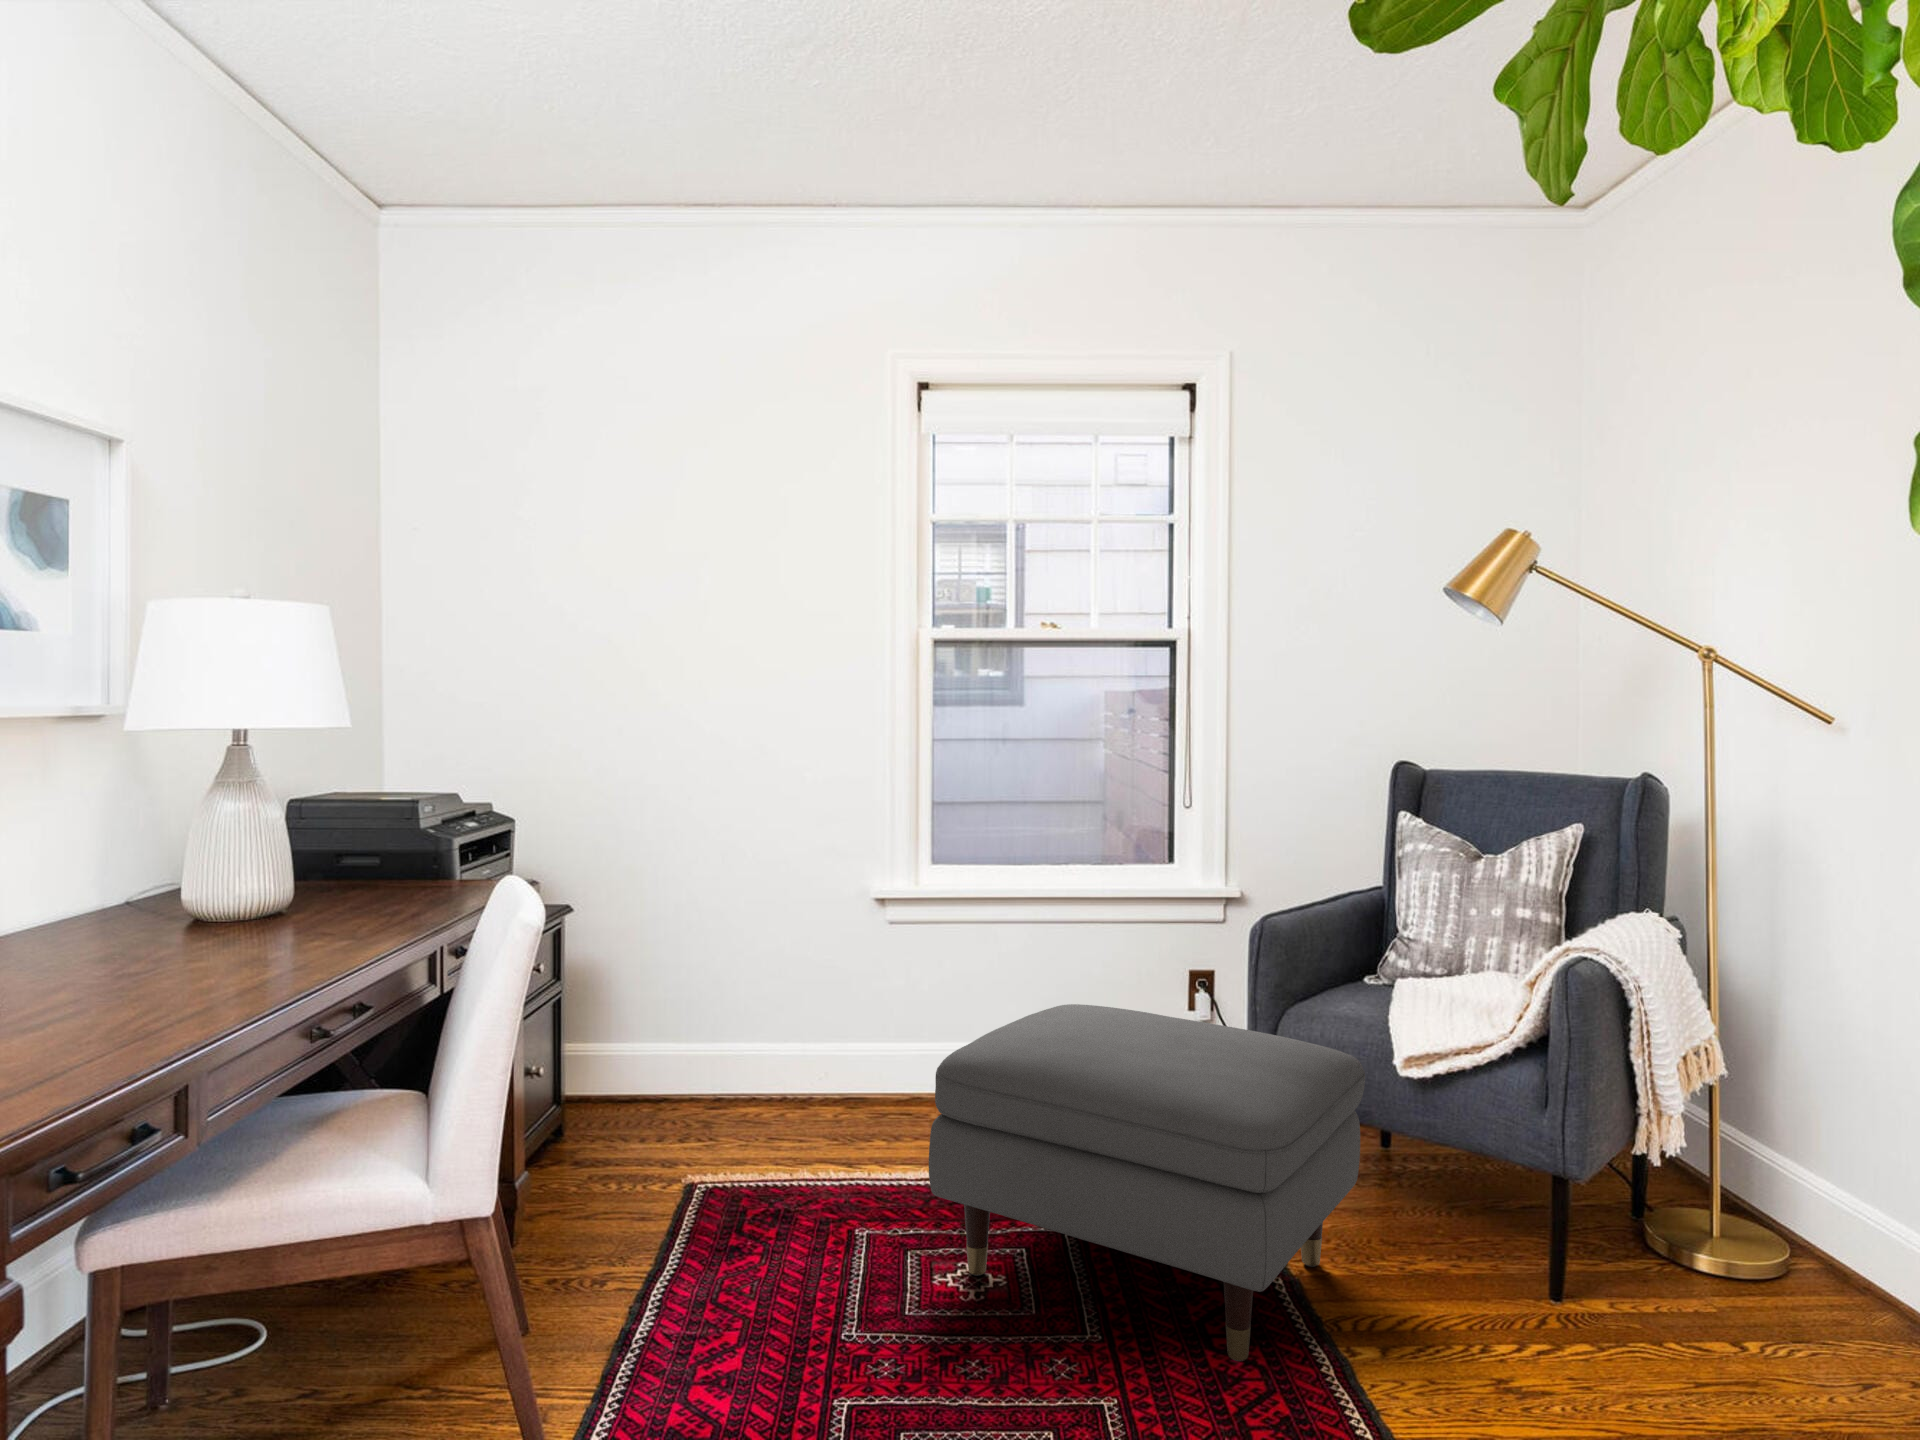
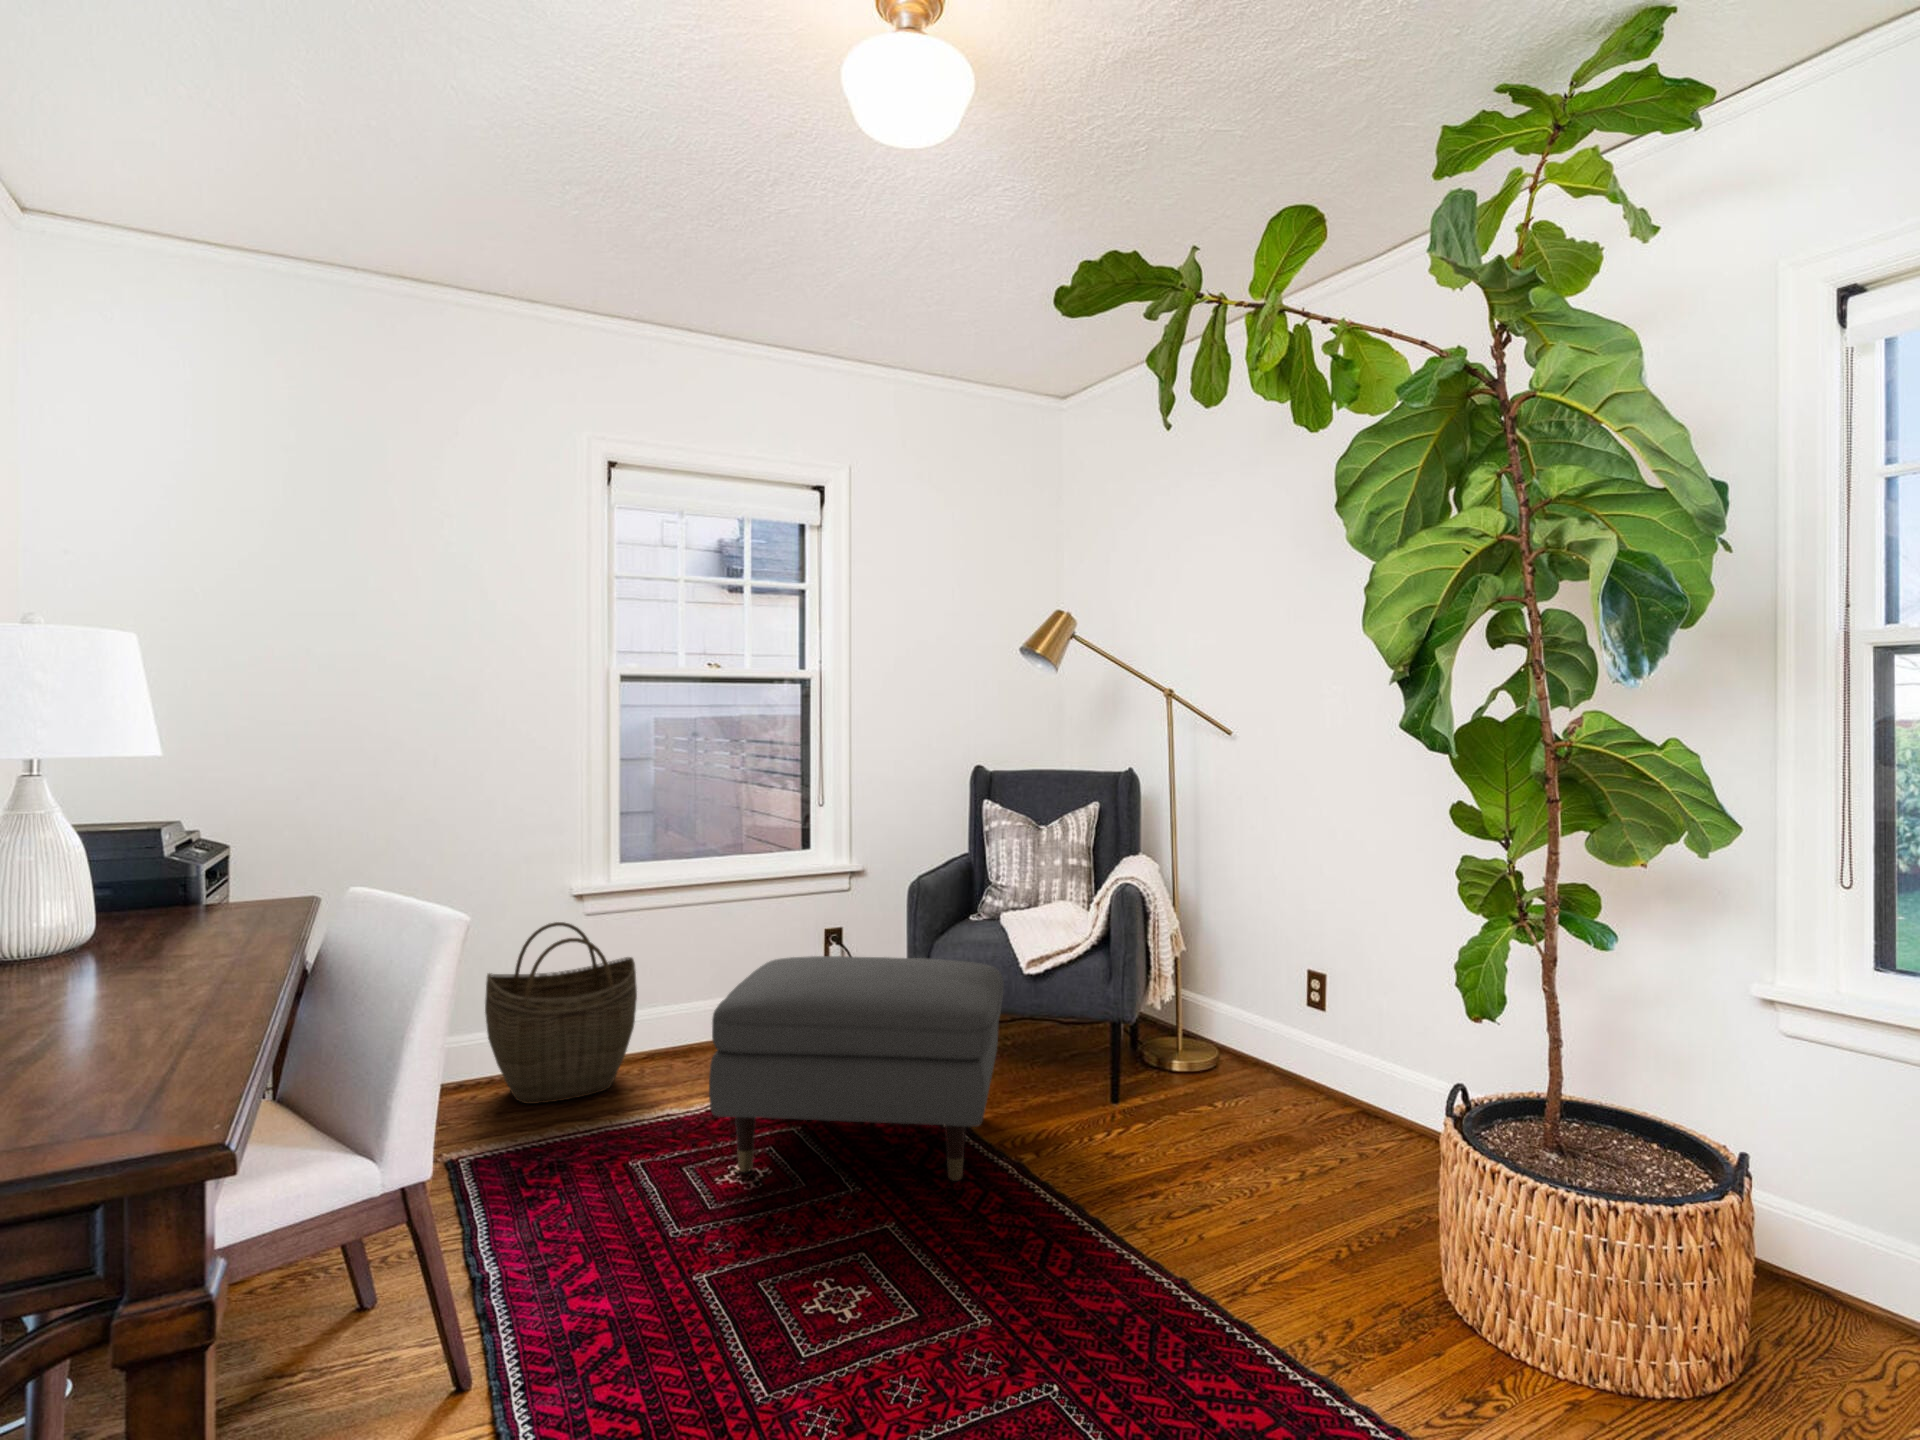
woven basket: none [766,928,929,1136] -> present [485,922,637,1104]

